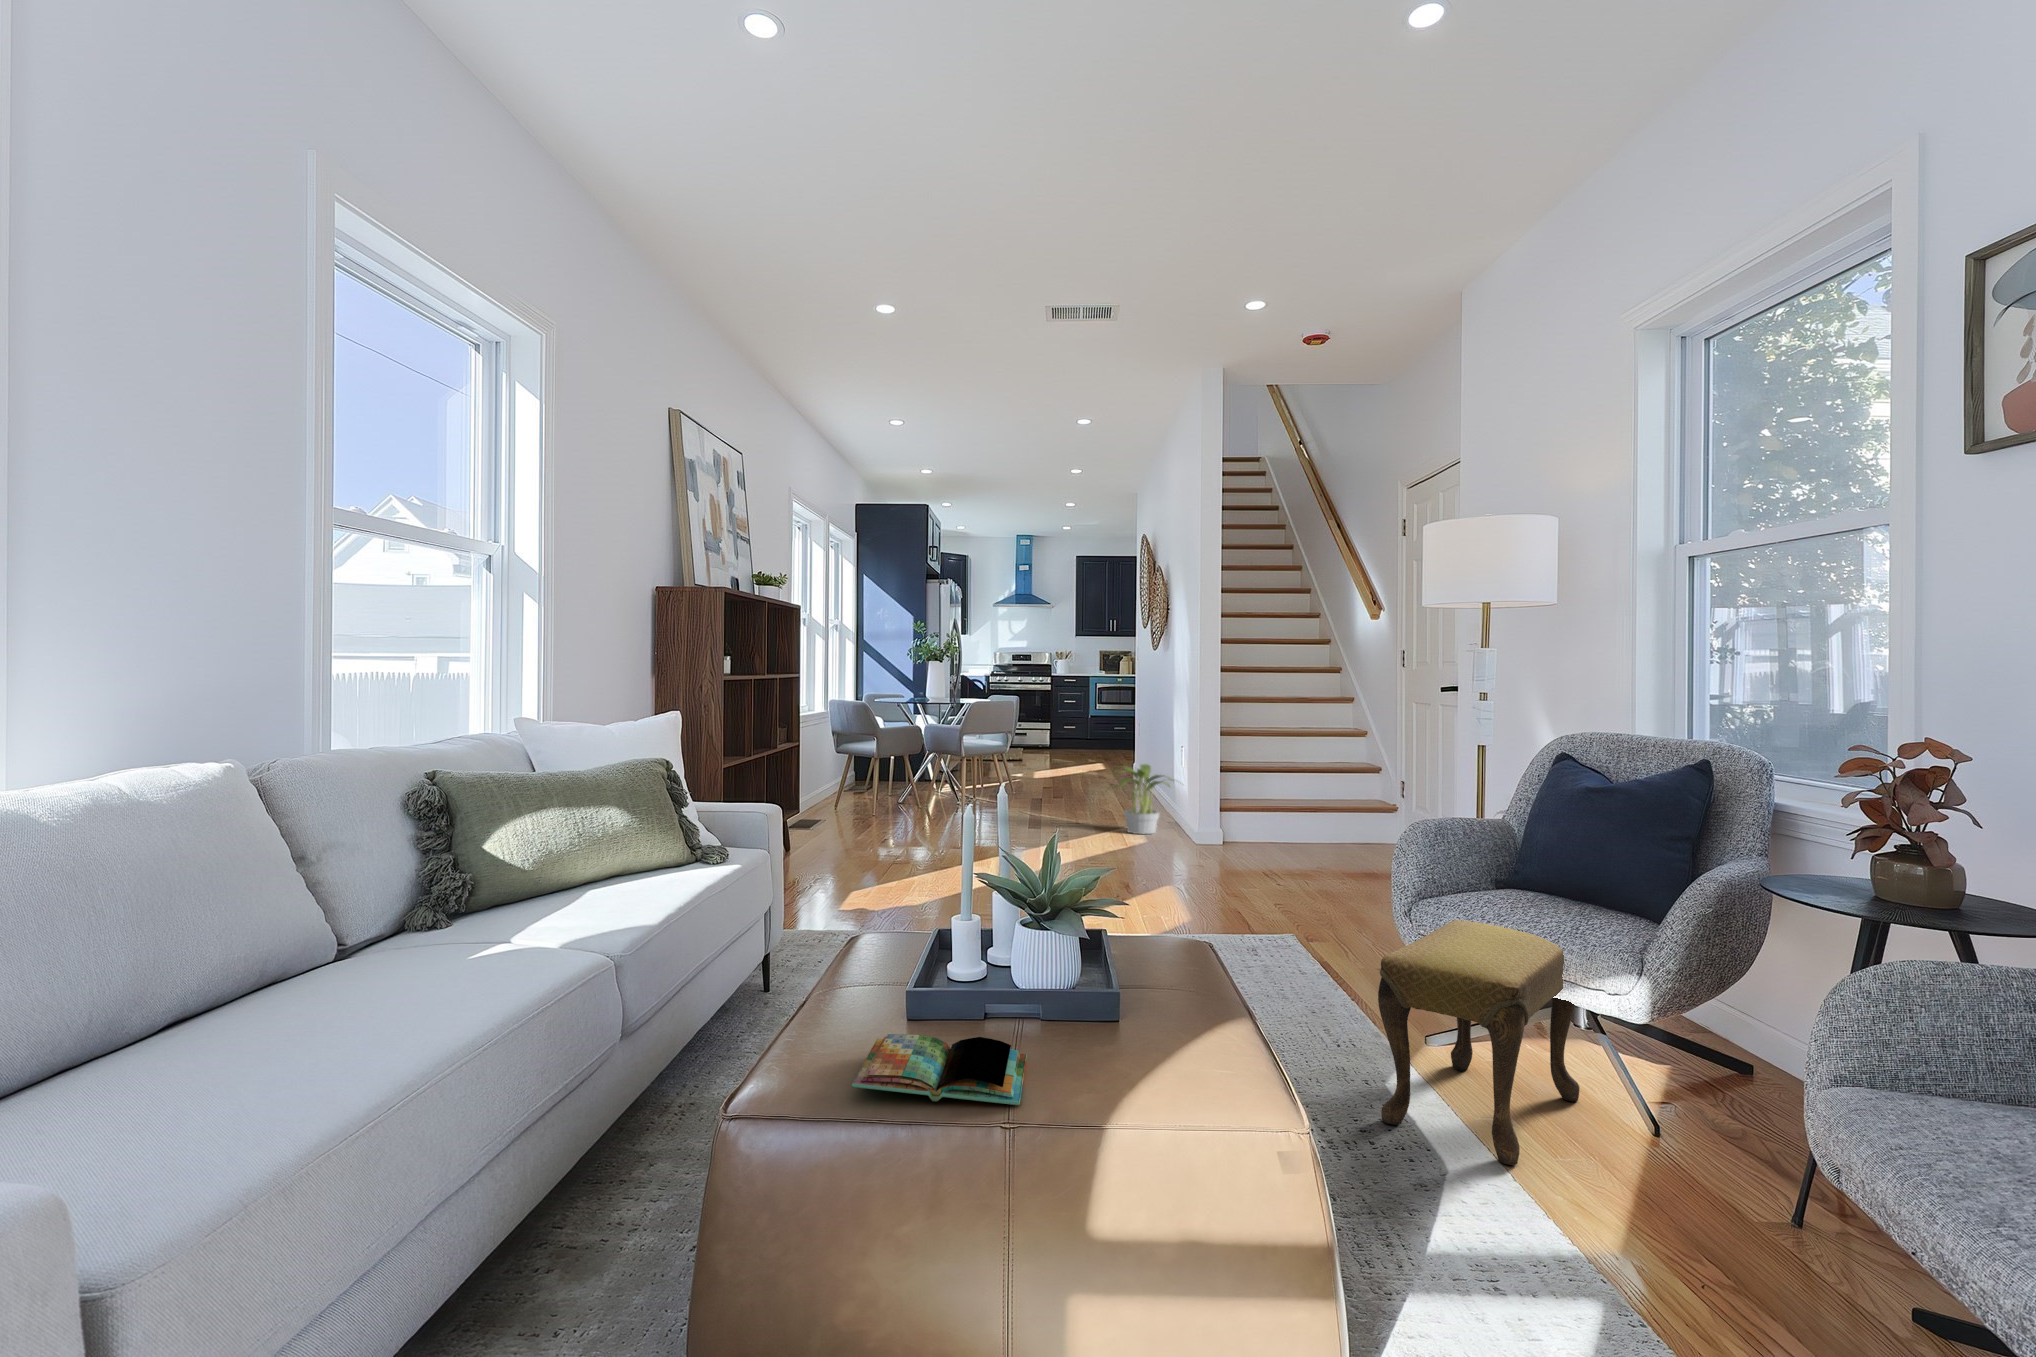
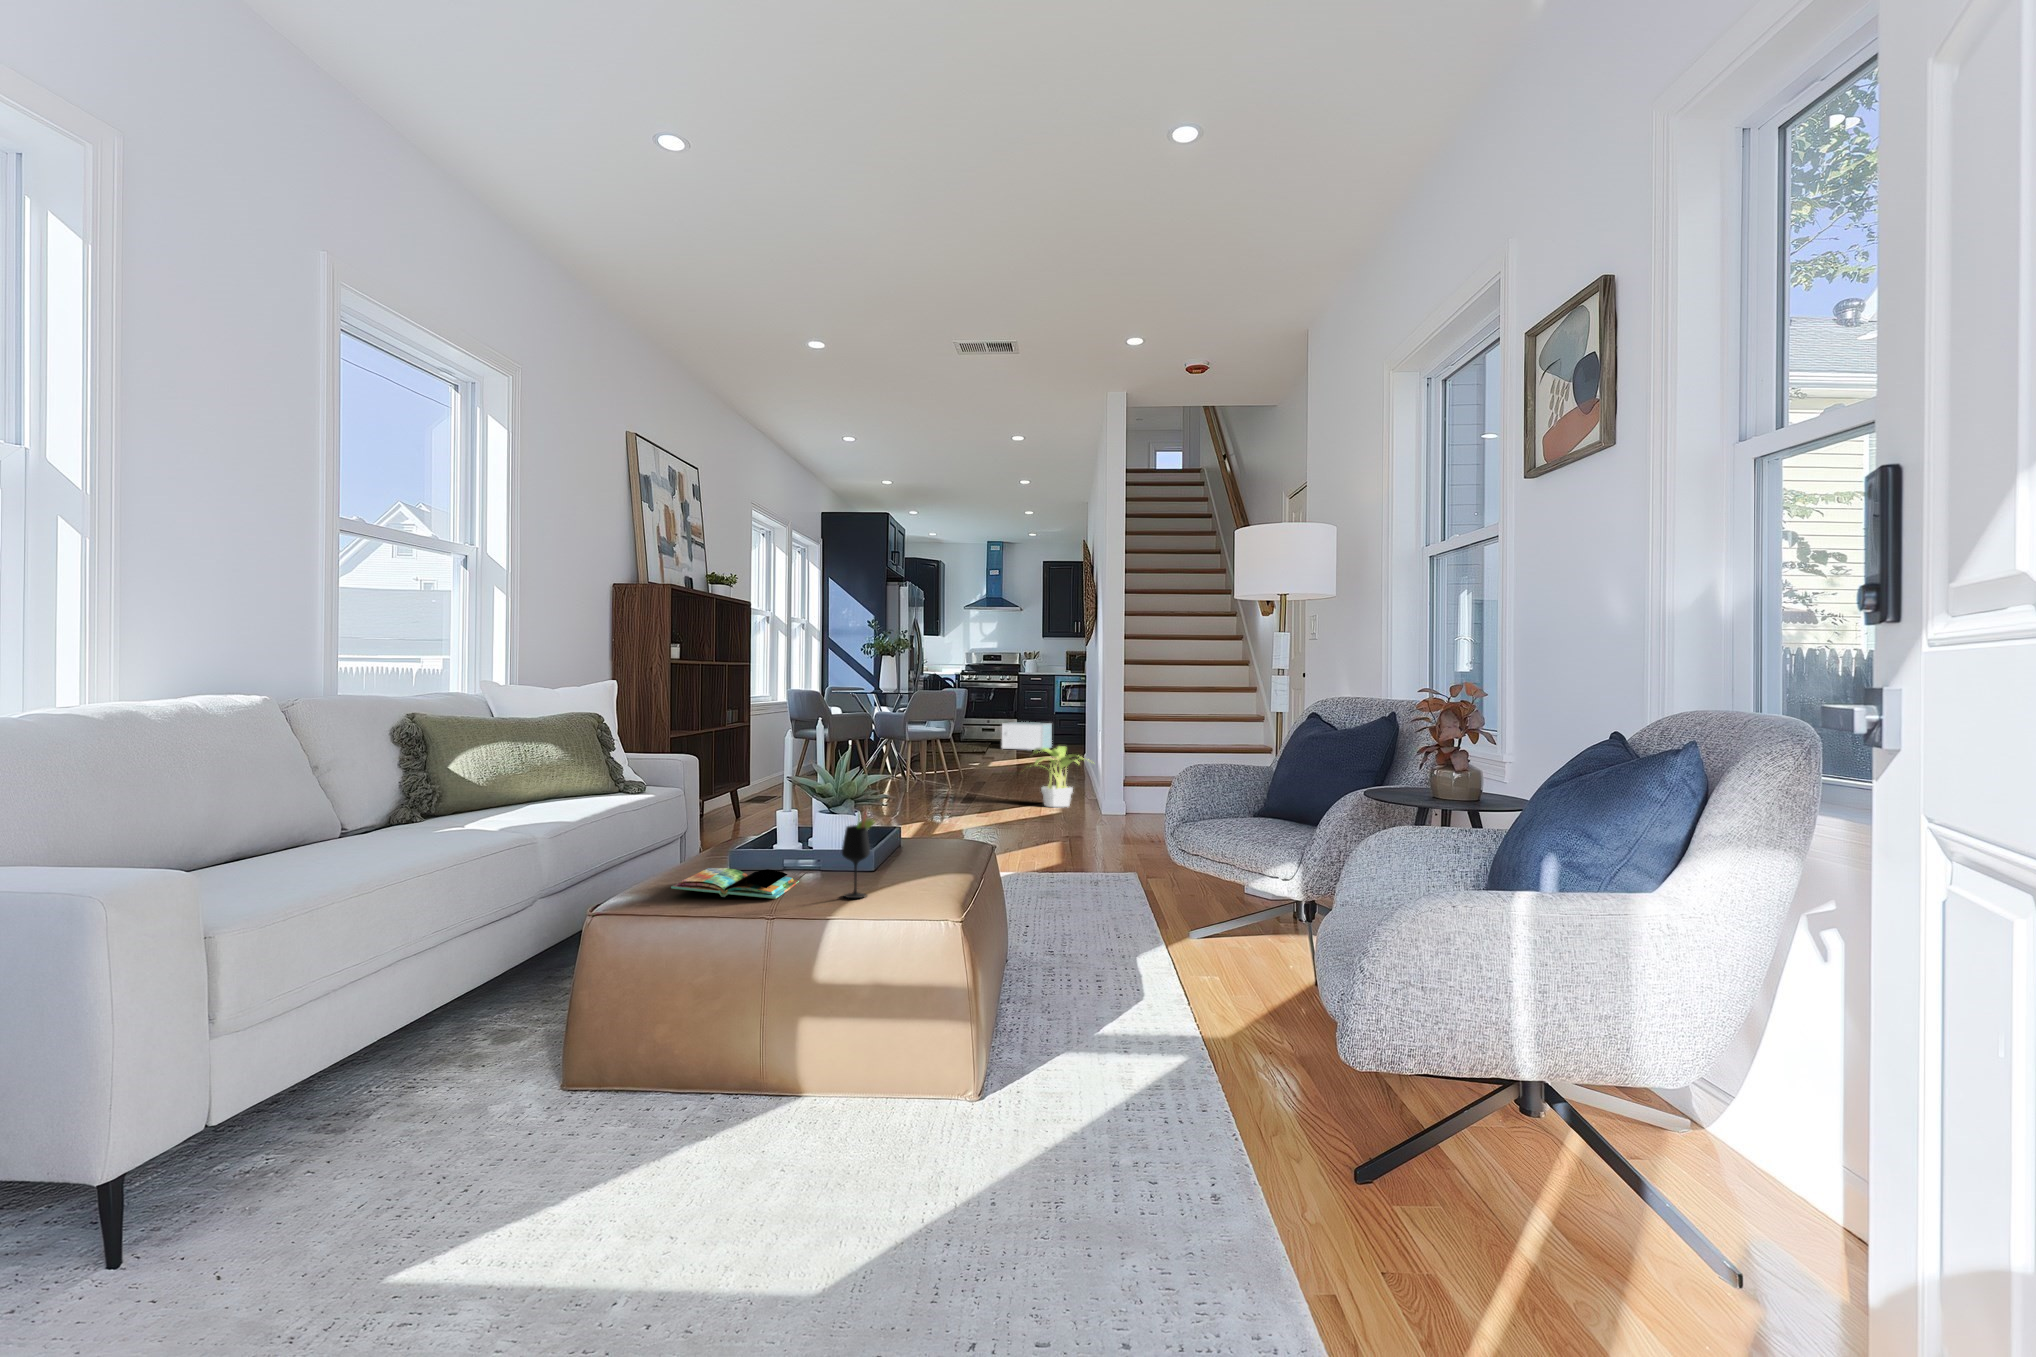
storage box: none [1040,726,1091,756] -> present [1002,722,1052,750]
footstool: present [1378,920,1579,1165] -> none [1109,832,1271,992]
wine glass: none [1118,967,1172,1104] -> present [842,814,874,898]

